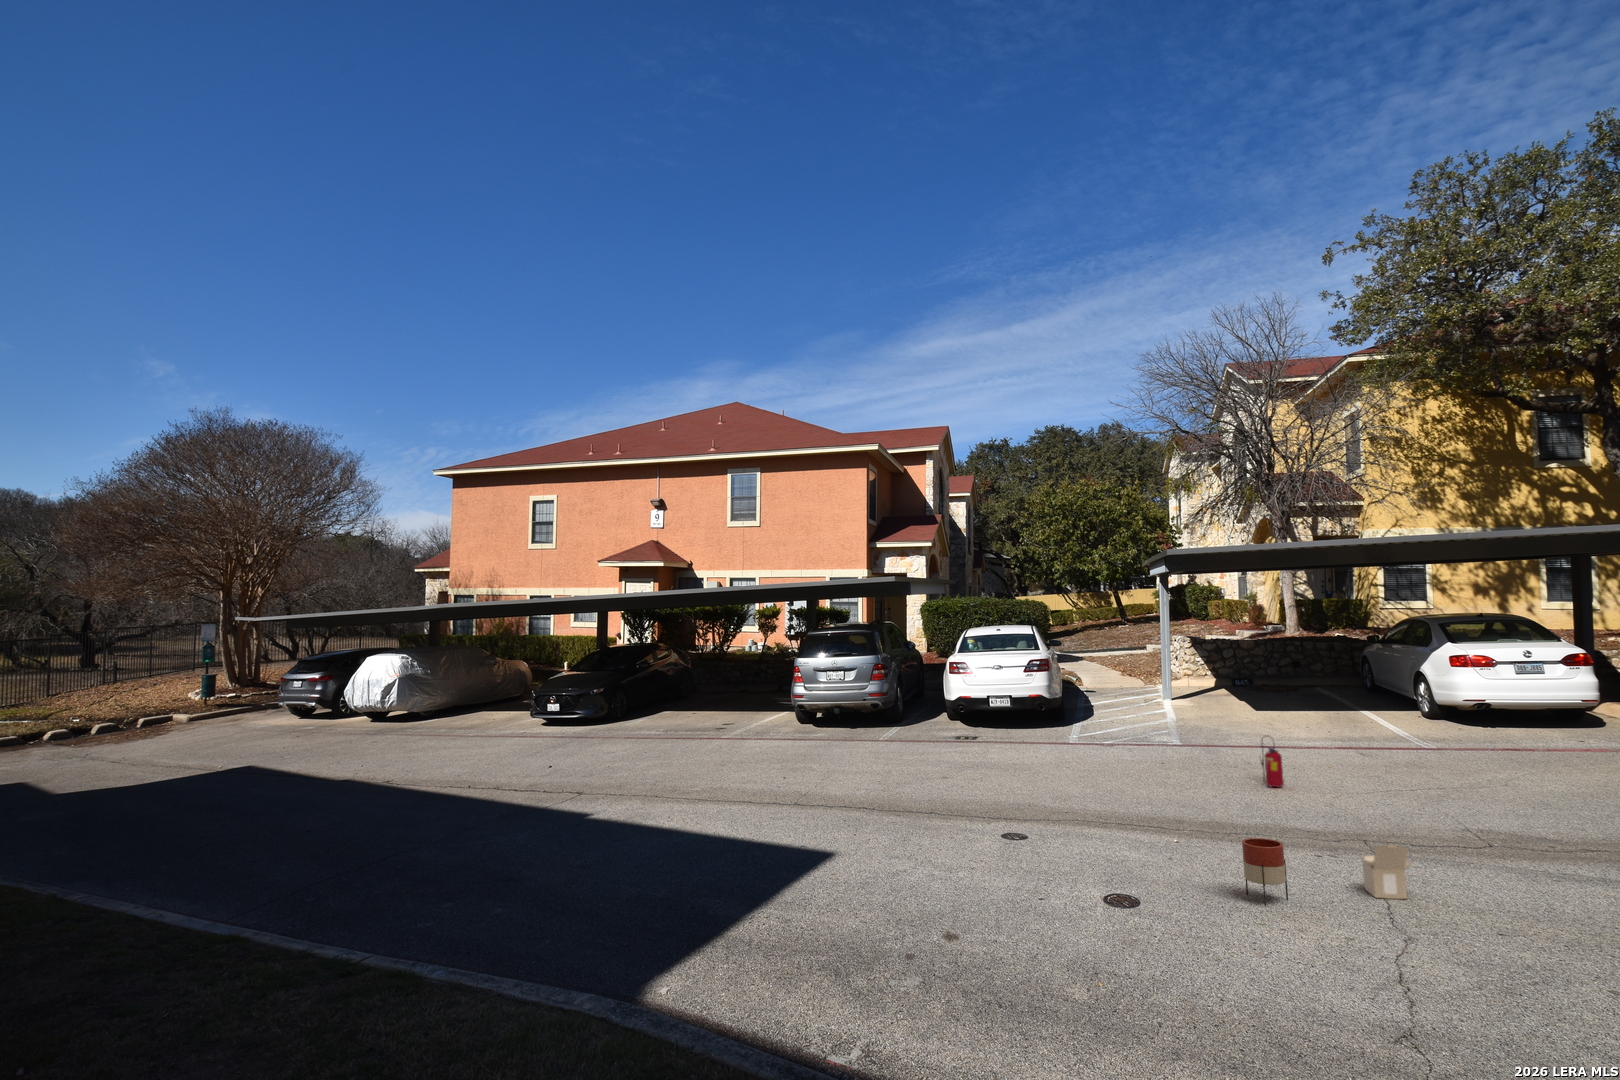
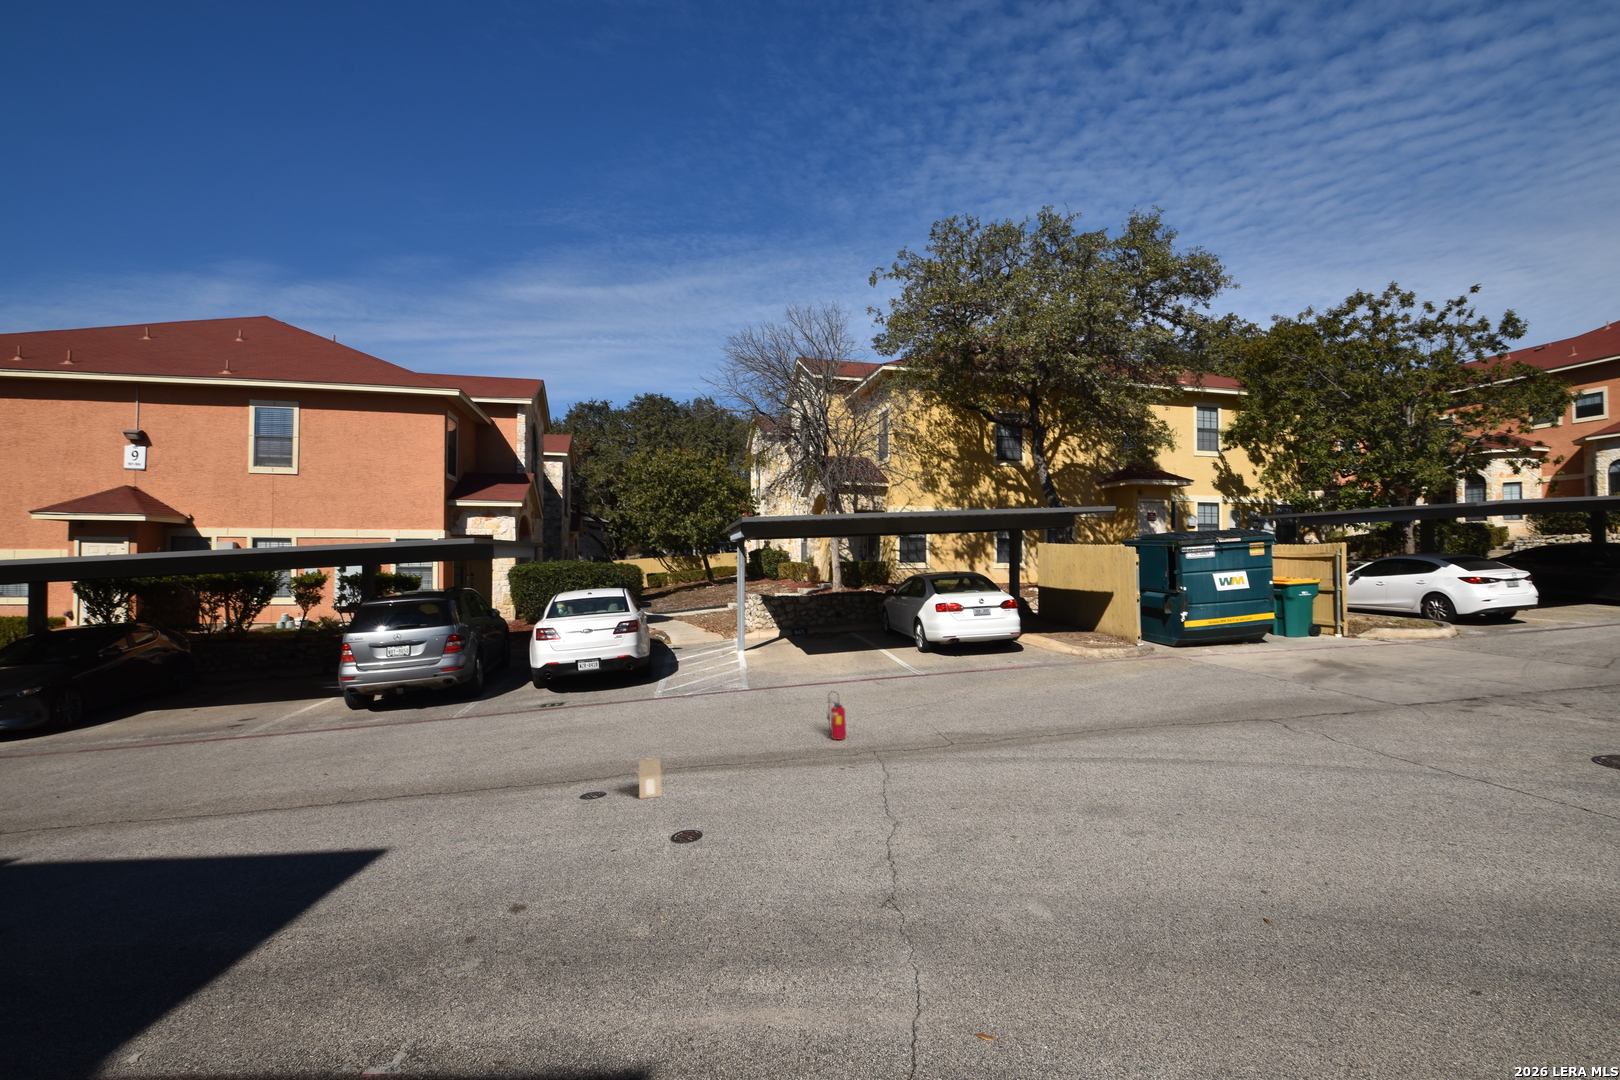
planter: present [1242,838,1288,907] -> none [826,832,870,916]
cardboard box: present [1361,844,1411,899] -> present [634,758,666,799]

